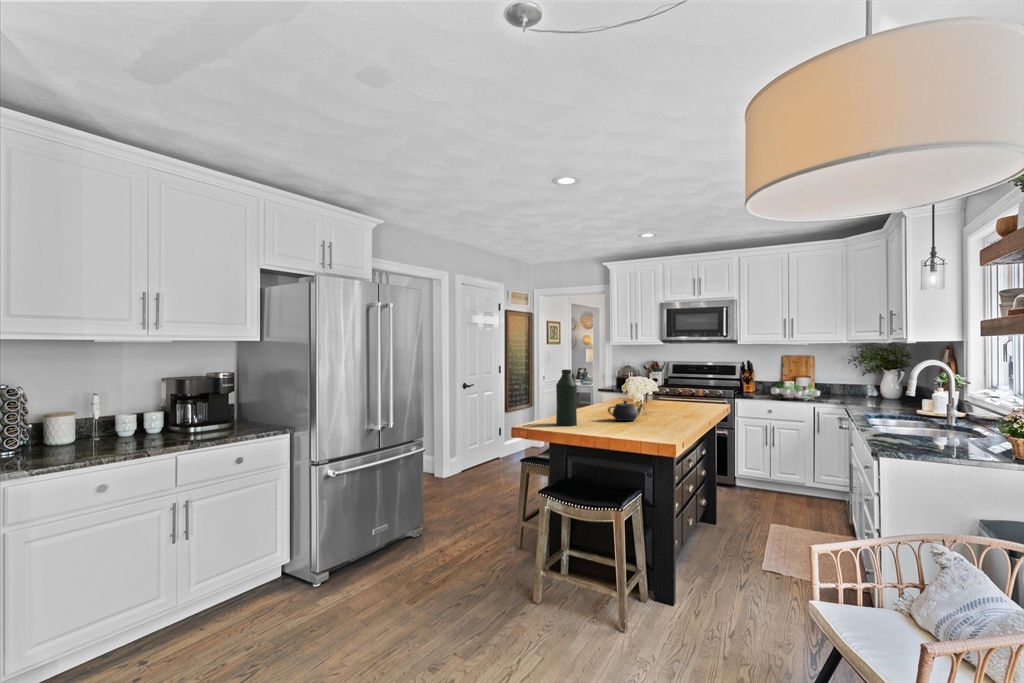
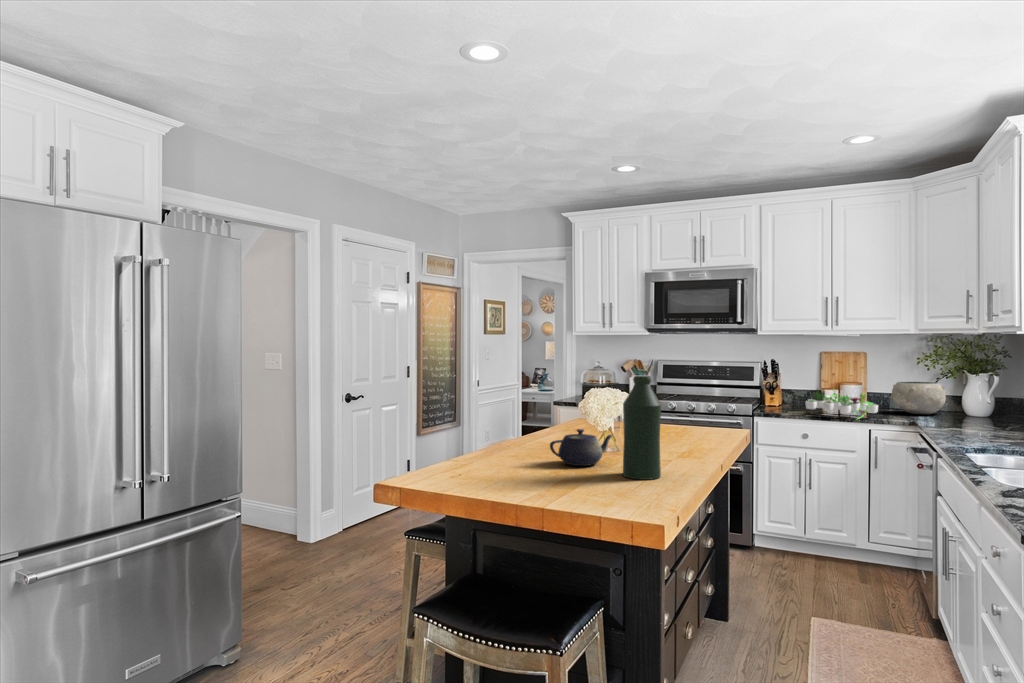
bottle: present [556,369,577,426] -> present [623,376,661,480]
ceramic bowl: none [831,376,869,398] -> present [890,382,946,414]

